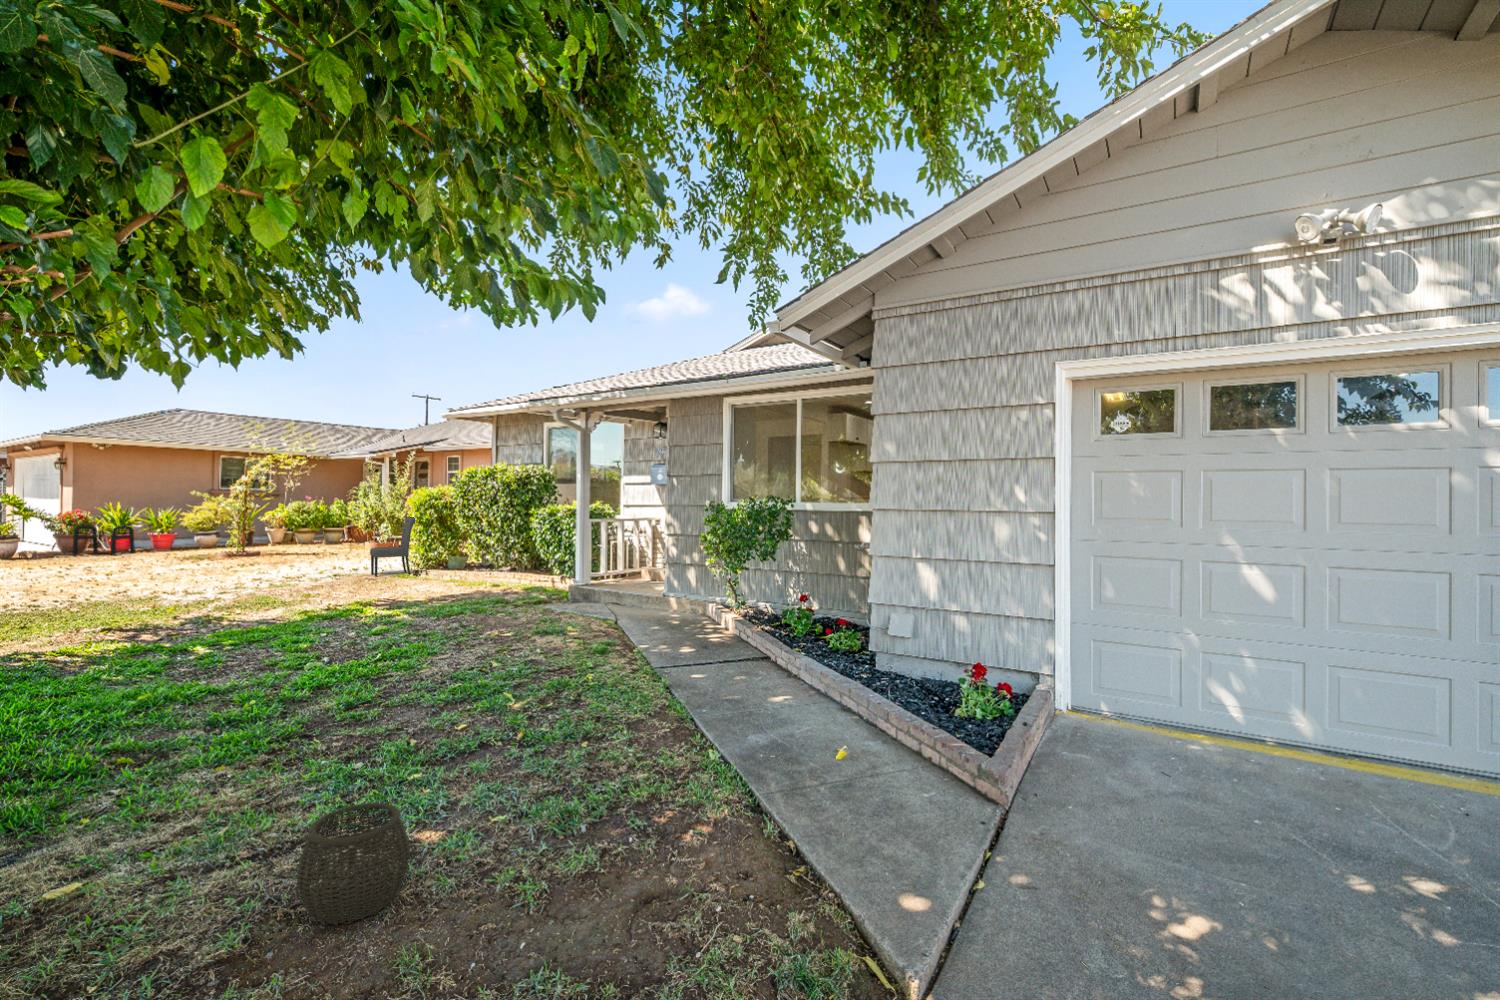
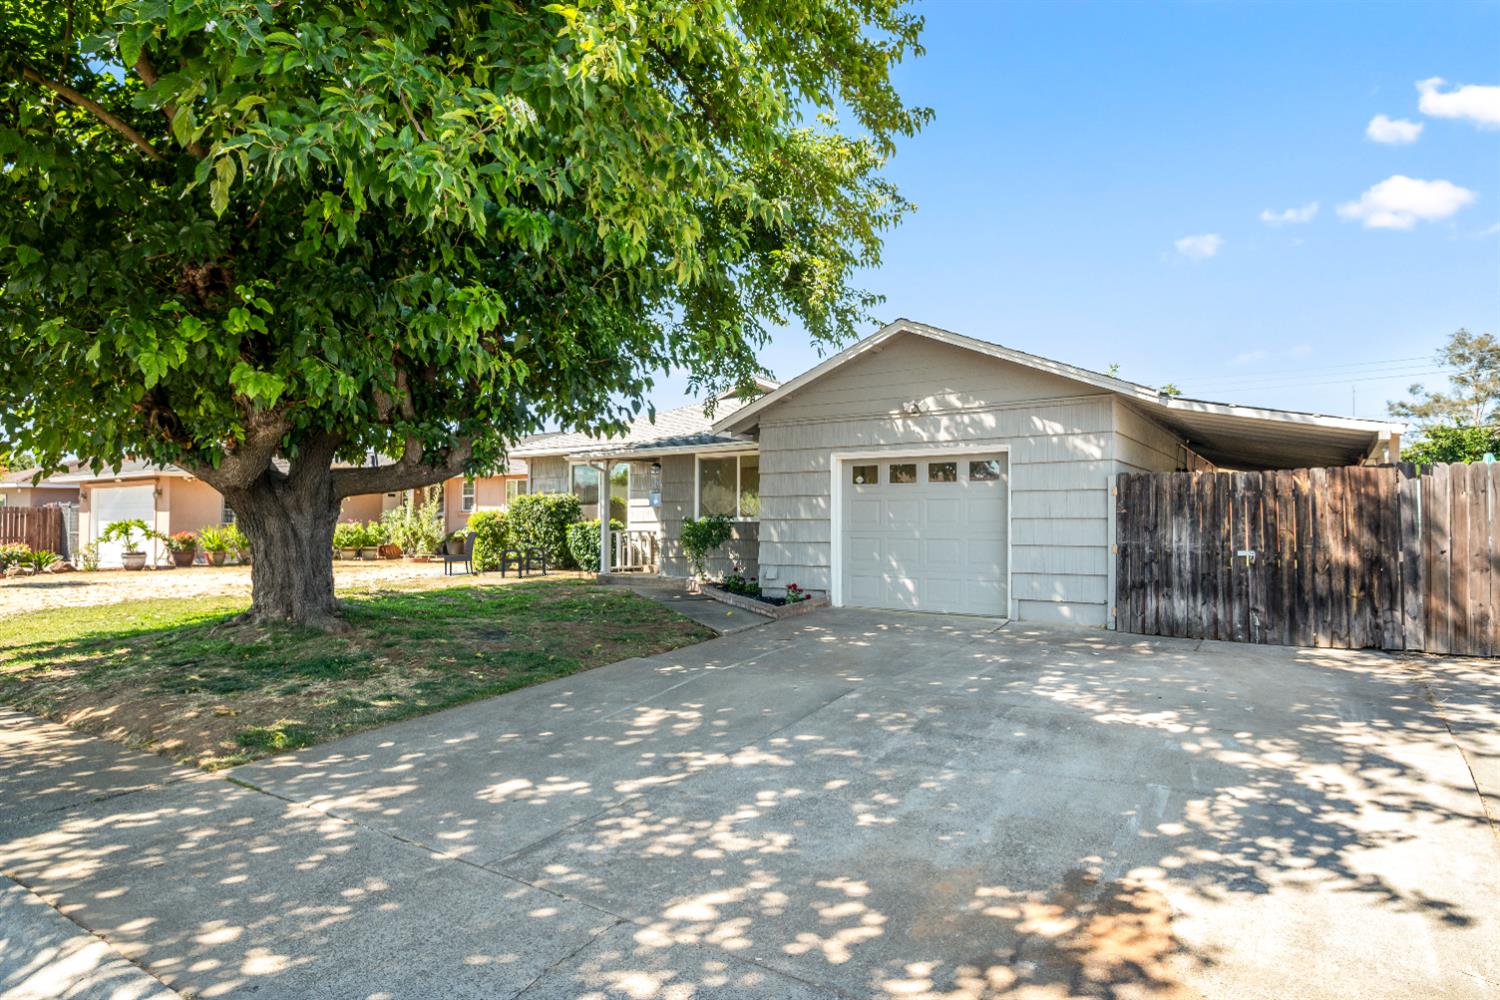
bench: present [73,525,135,555] -> present [501,547,546,578]
woven basket: present [297,802,410,926] -> none [559,607,589,634]

